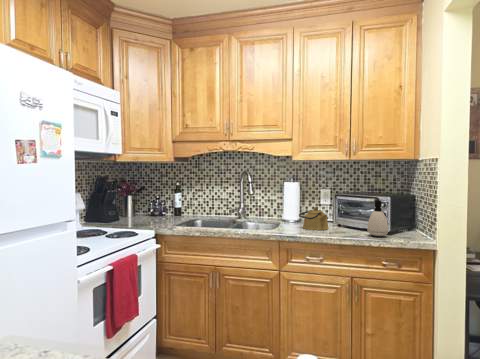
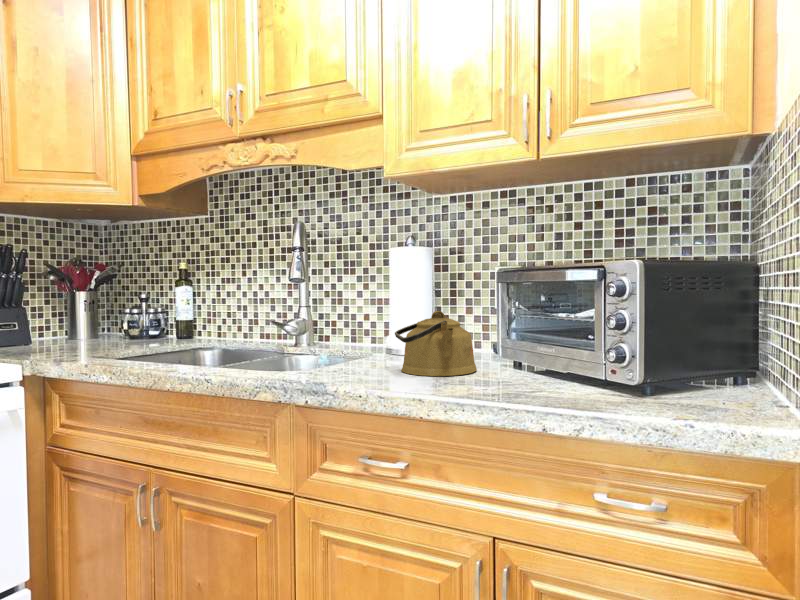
soap dispenser: present [367,200,388,236] -> none [556,273,626,400]

